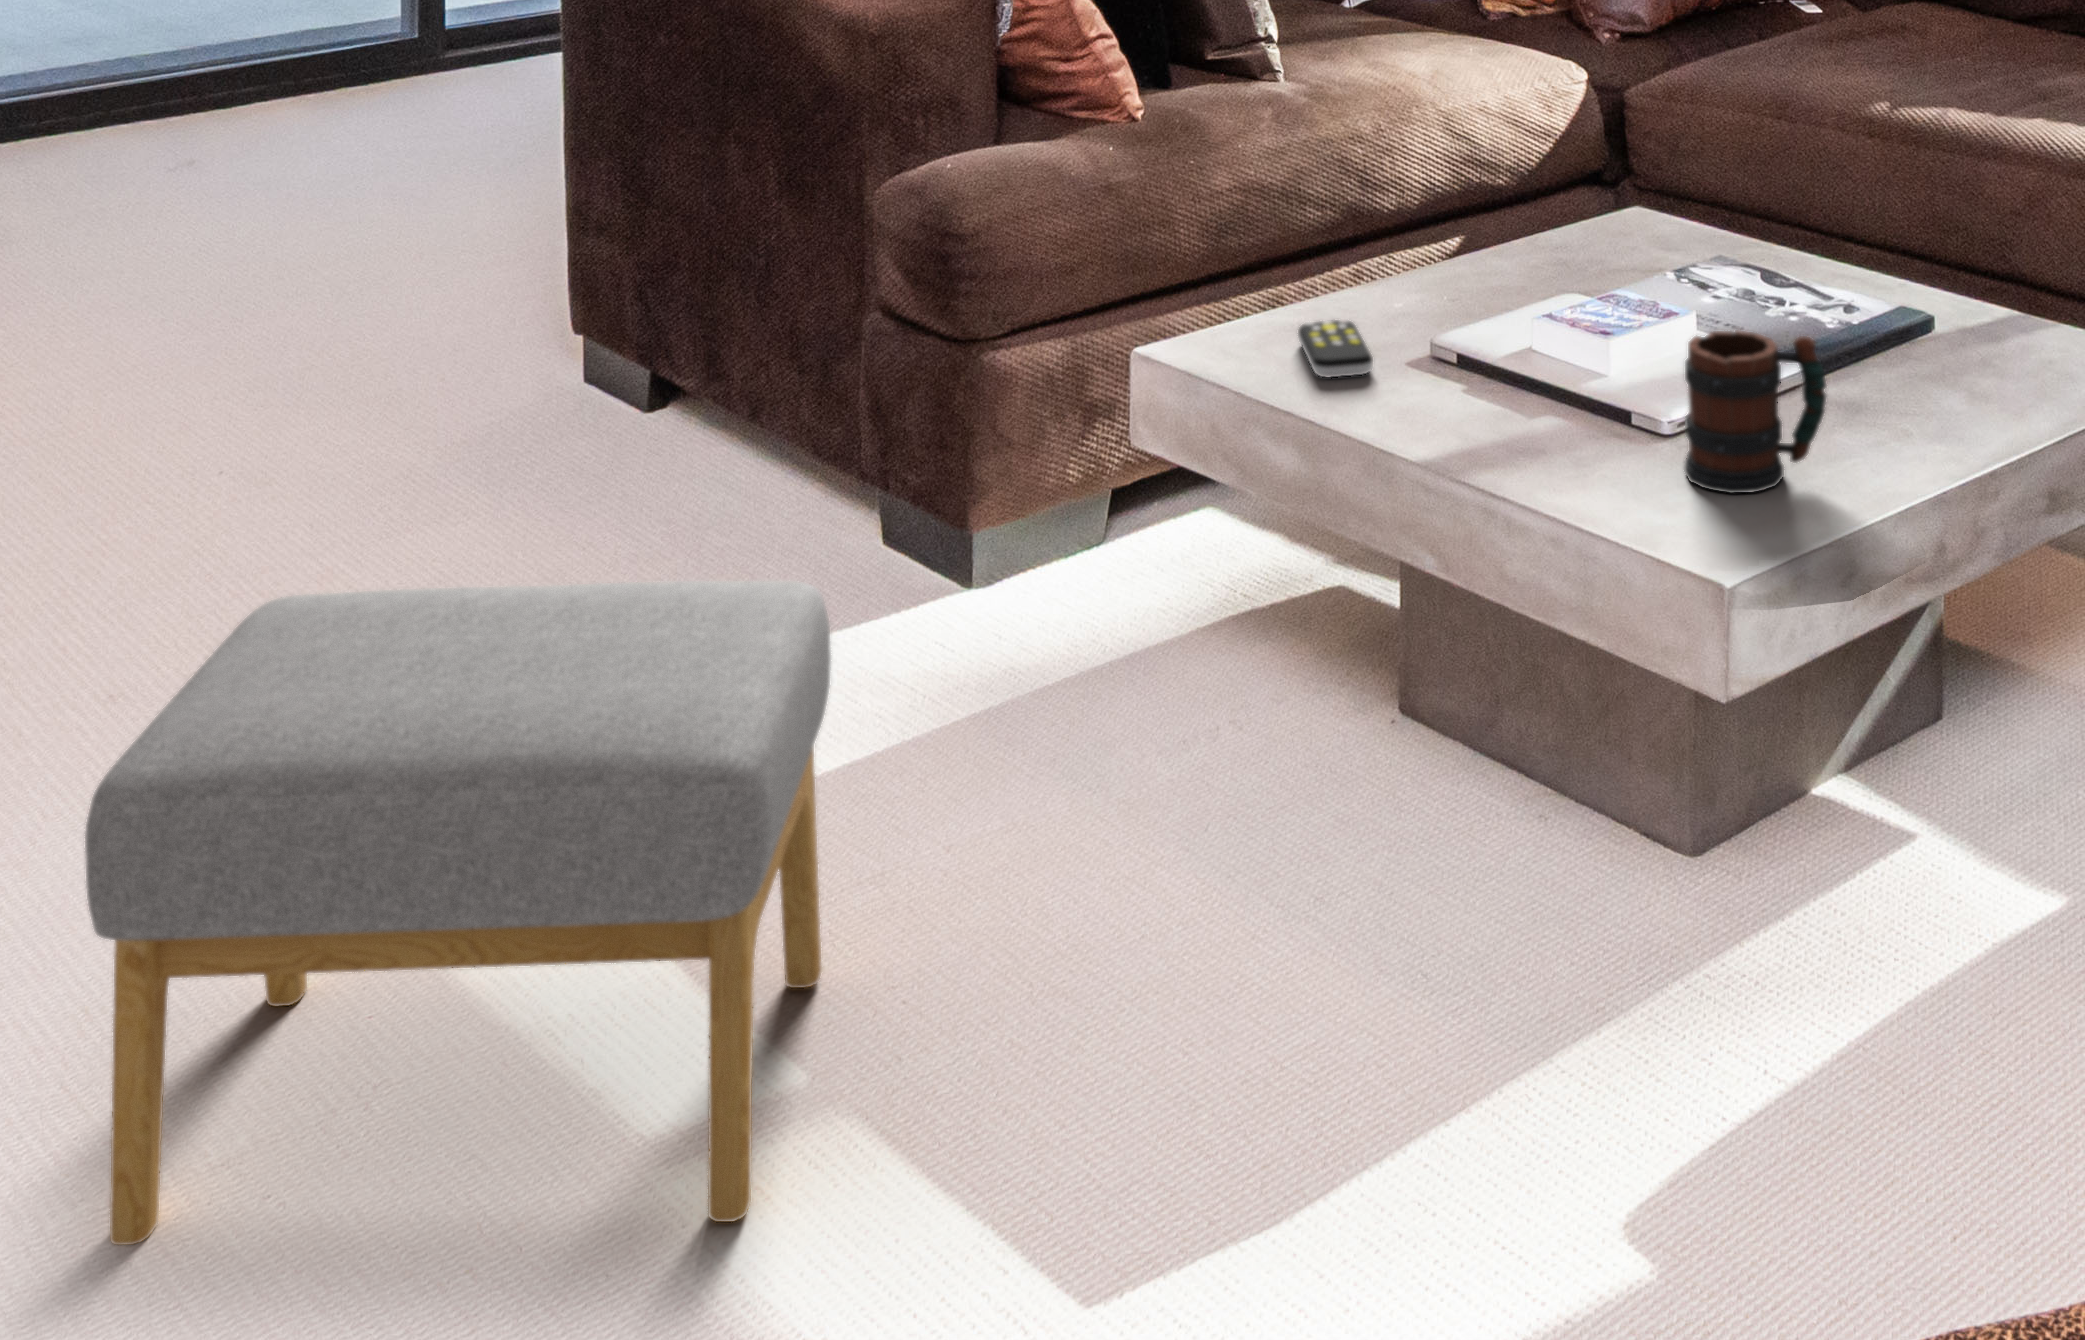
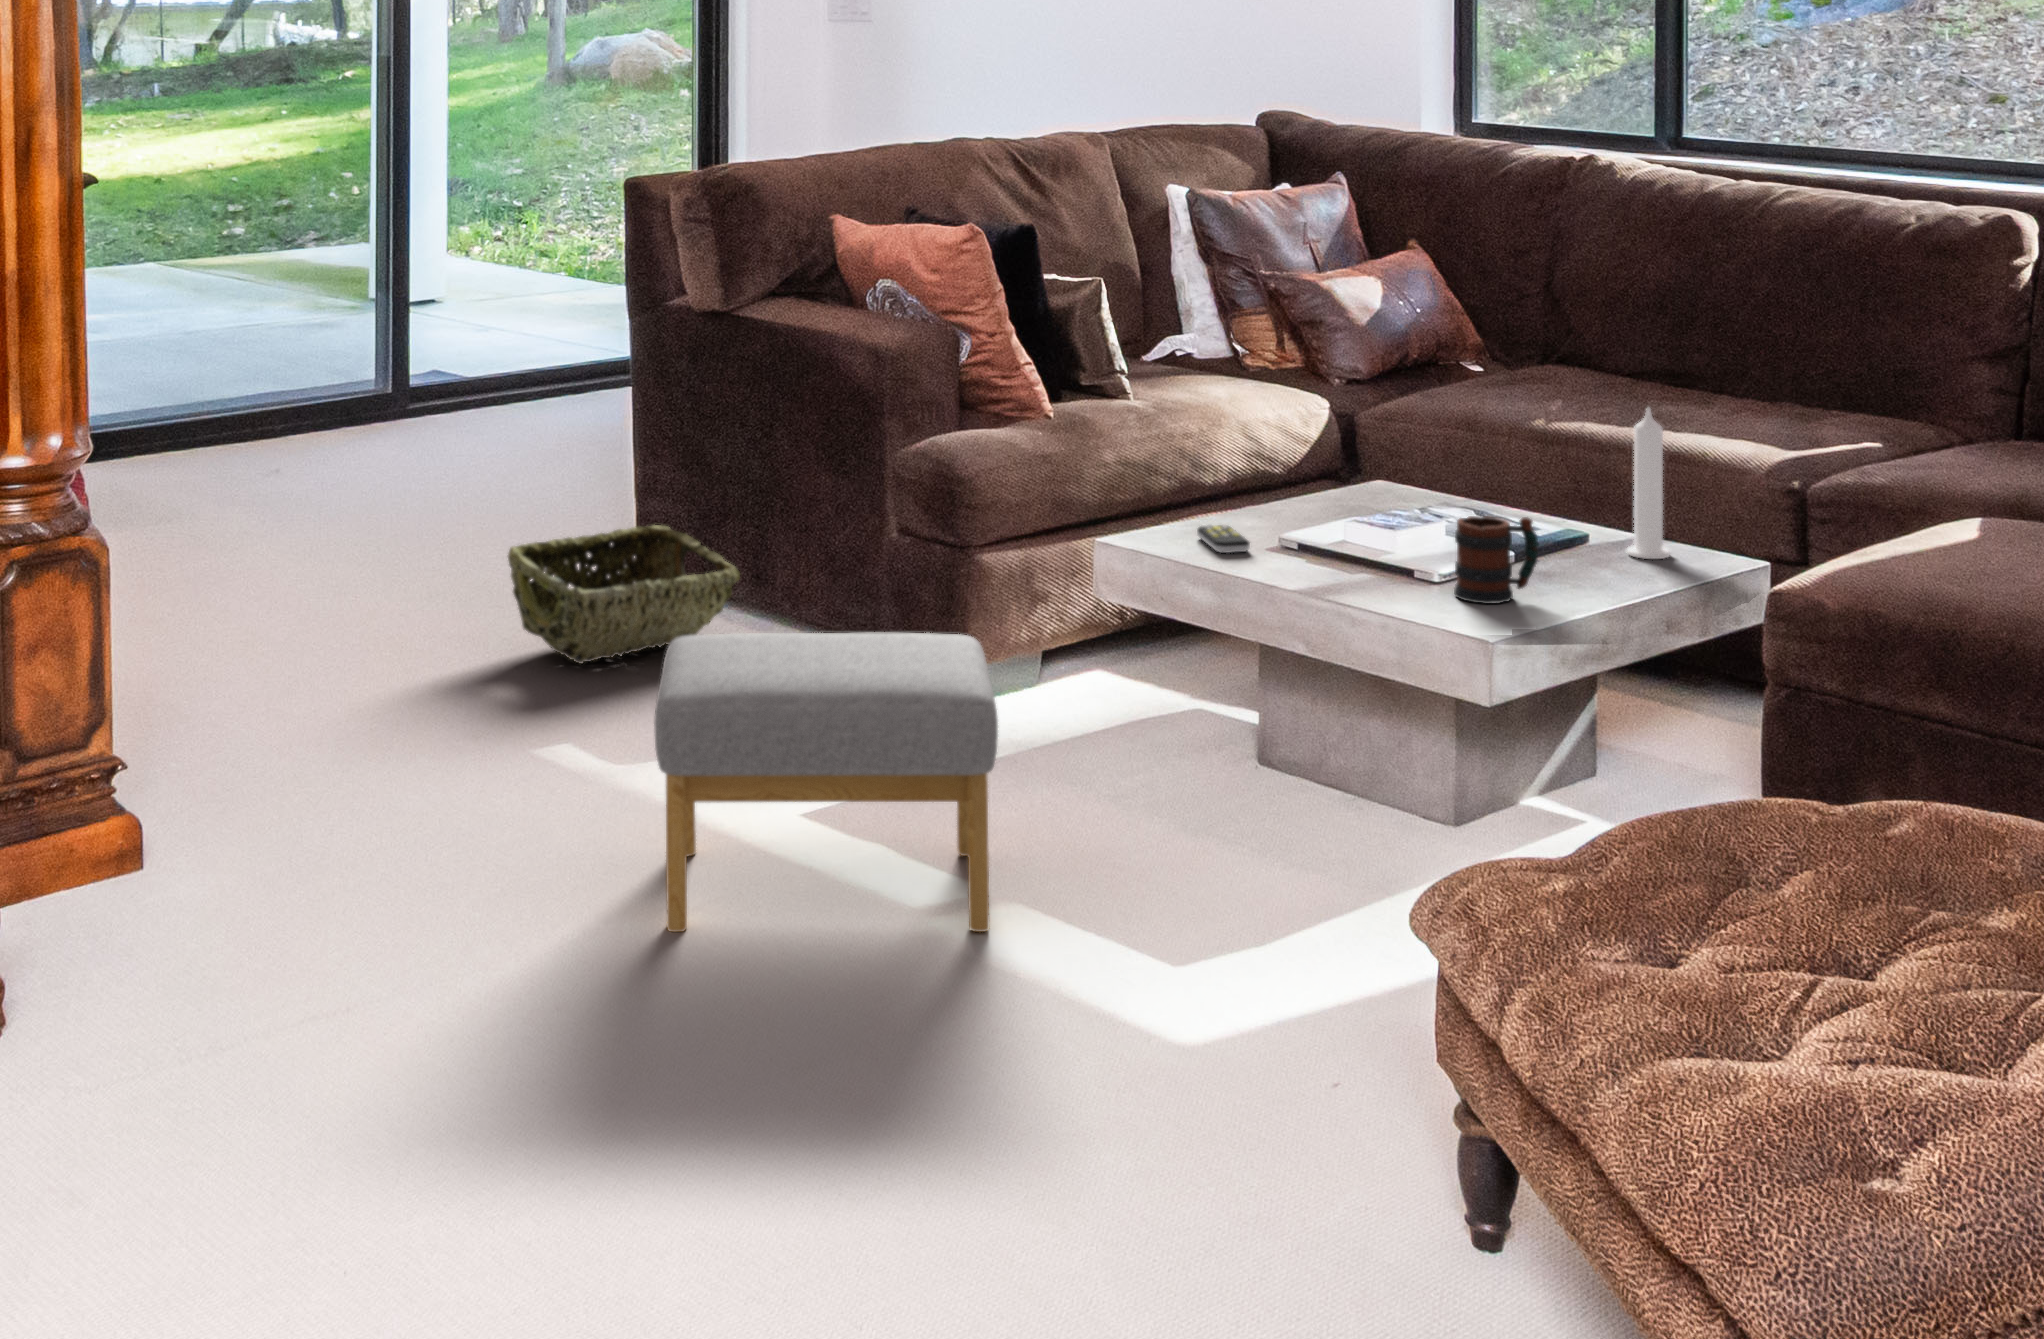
candle: none [1989,122,2060,378] -> present [1626,408,1670,559]
woven basket: none [280,284,667,528] -> present [508,525,740,664]

